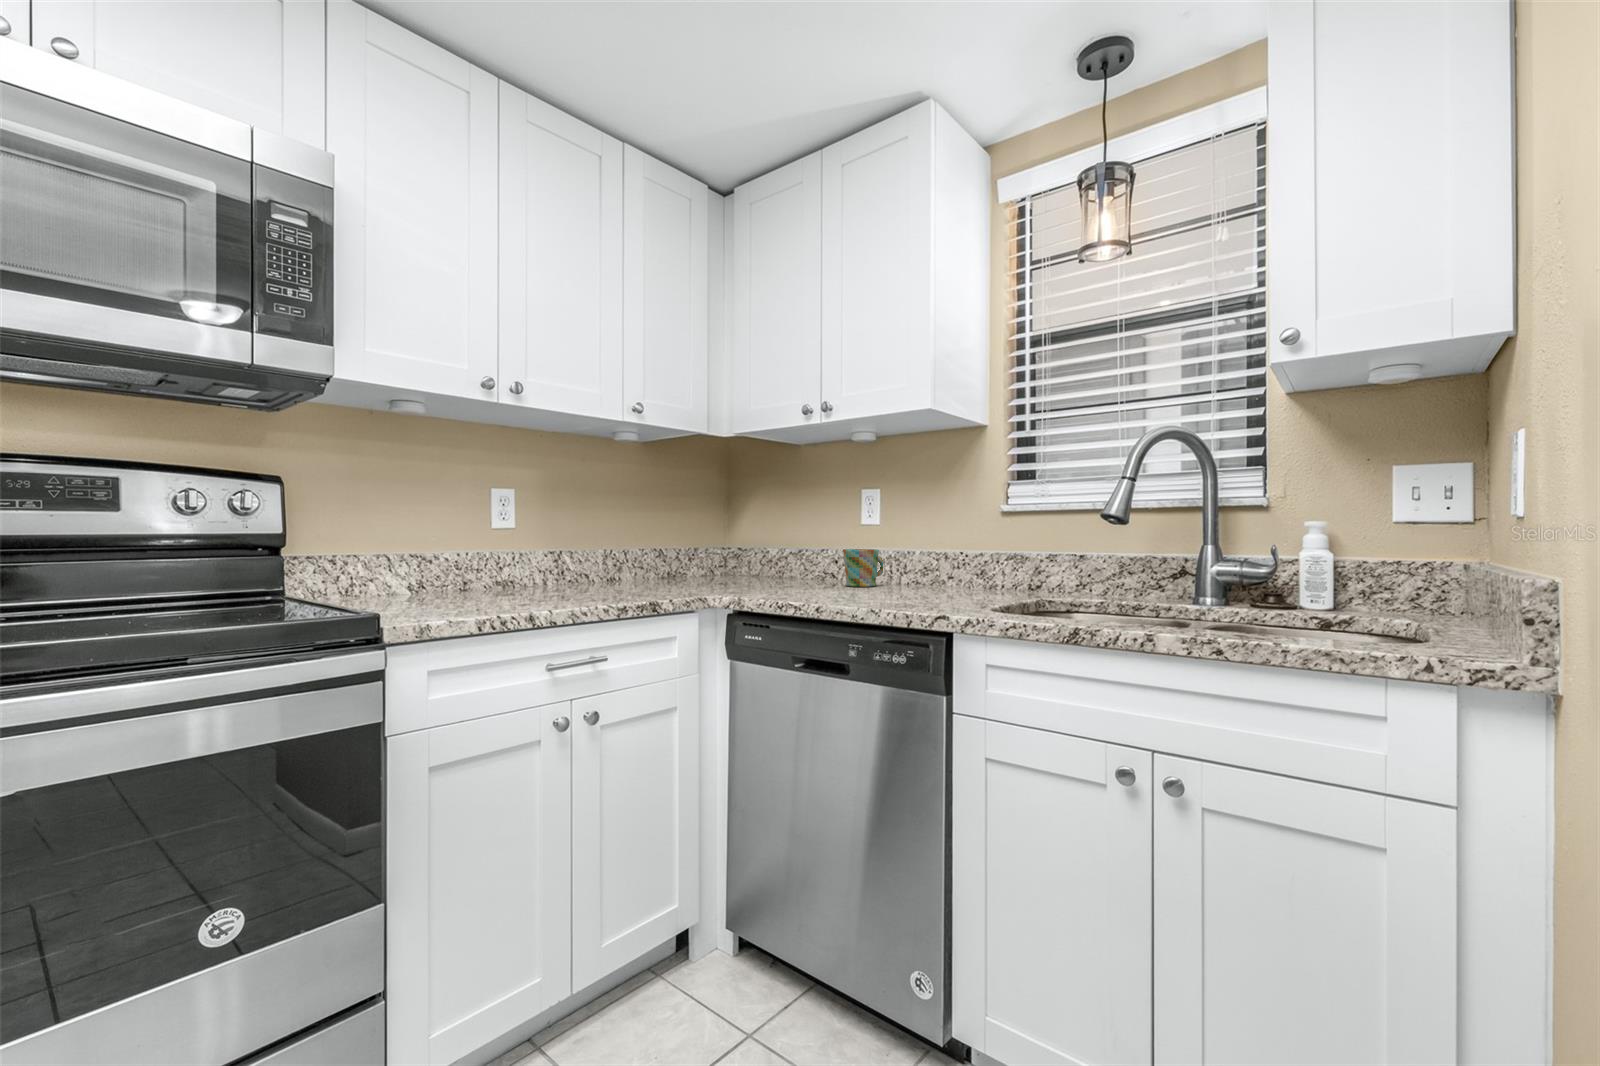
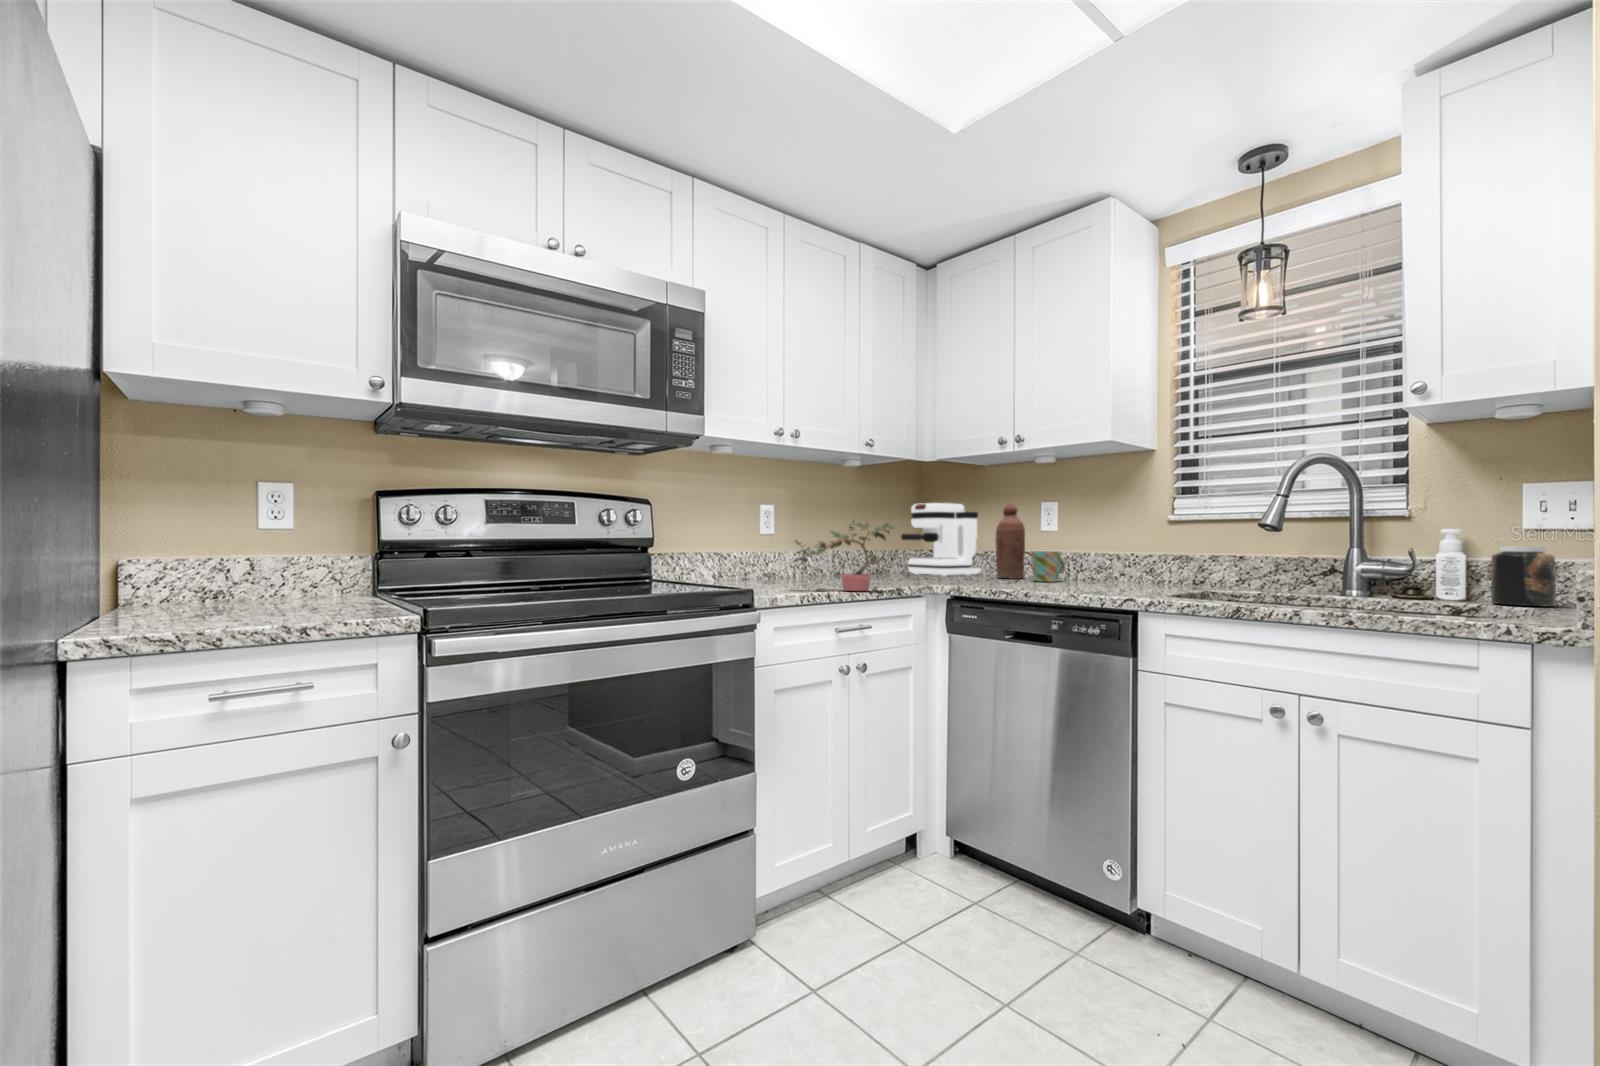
coffee maker: none [696,491,793,580] -> present [901,503,980,577]
bottle: none [807,491,841,582] -> present [995,503,1025,579]
potted plant: none [500,509,649,609] -> present [794,521,892,591]
jar: none [1363,543,1437,618] -> present [1491,546,1556,606]

